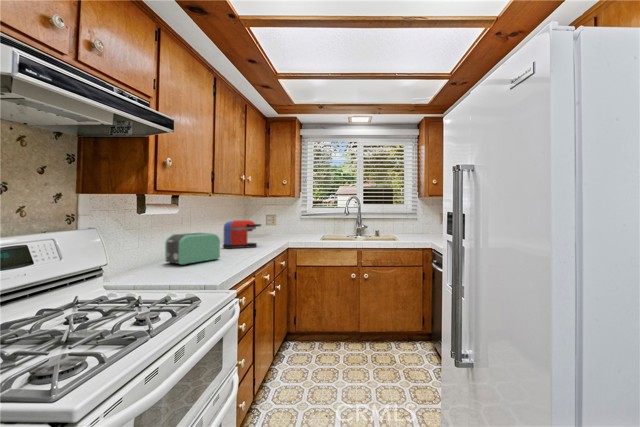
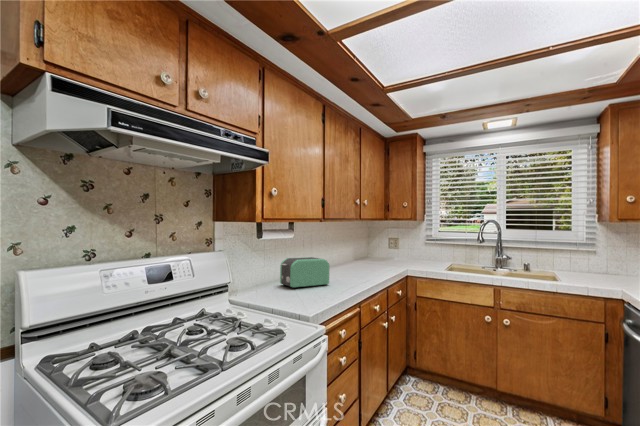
coffee maker: present [223,220,261,248] -> none [337,245,376,274]

